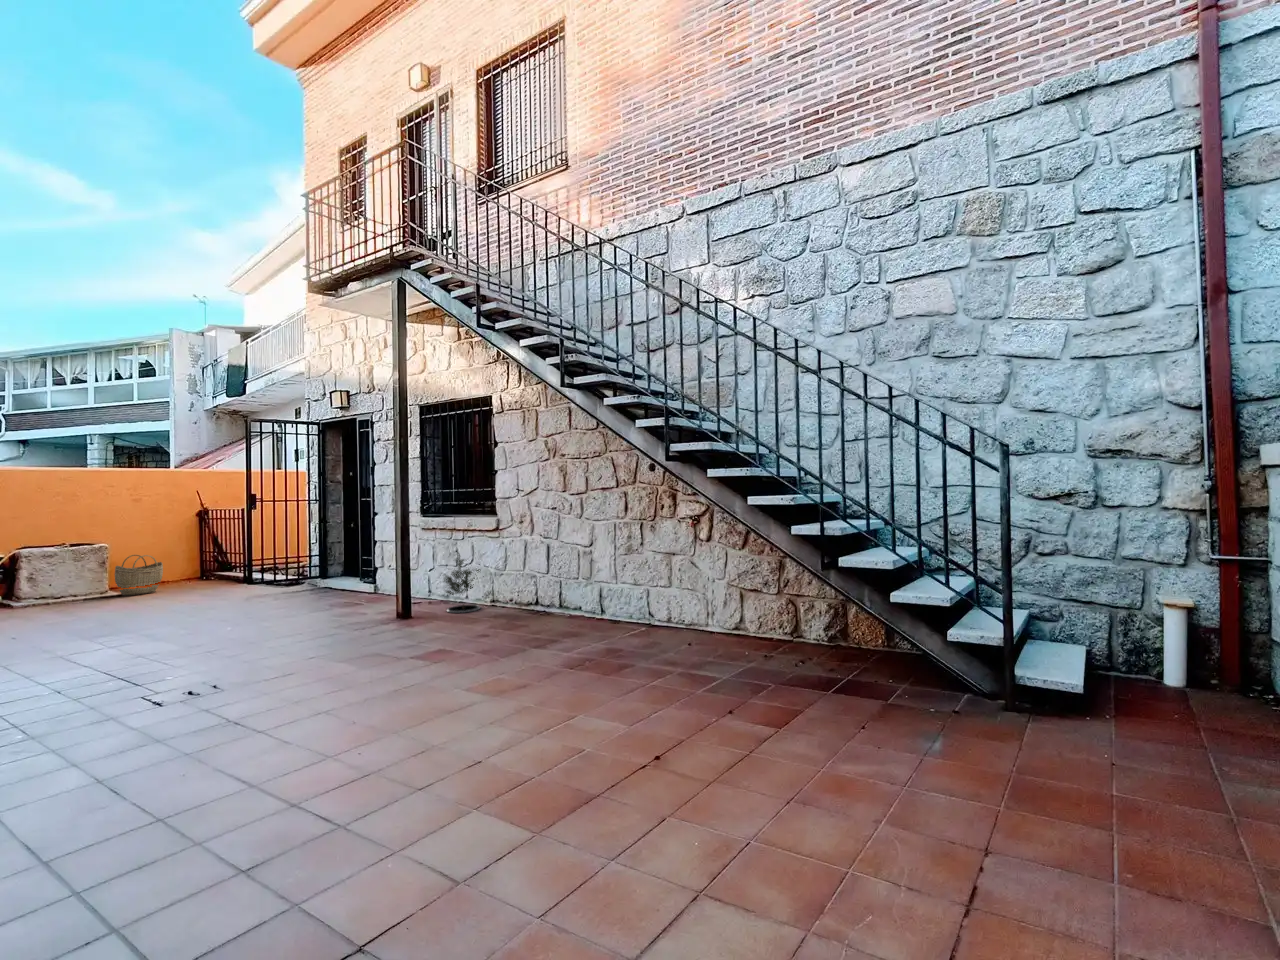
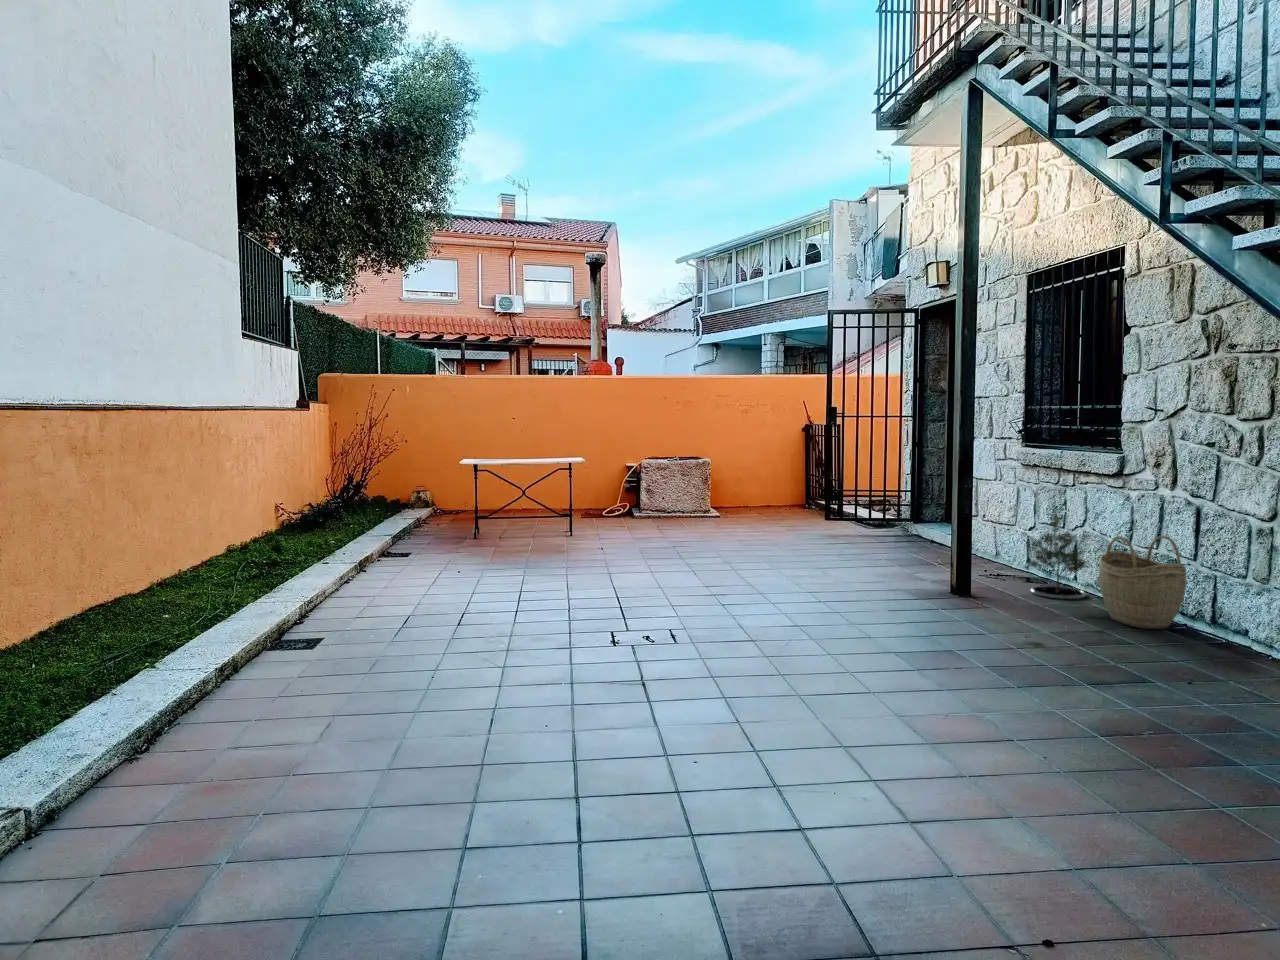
woven basket: present [115,555,163,596] -> present [1099,536,1186,629]

